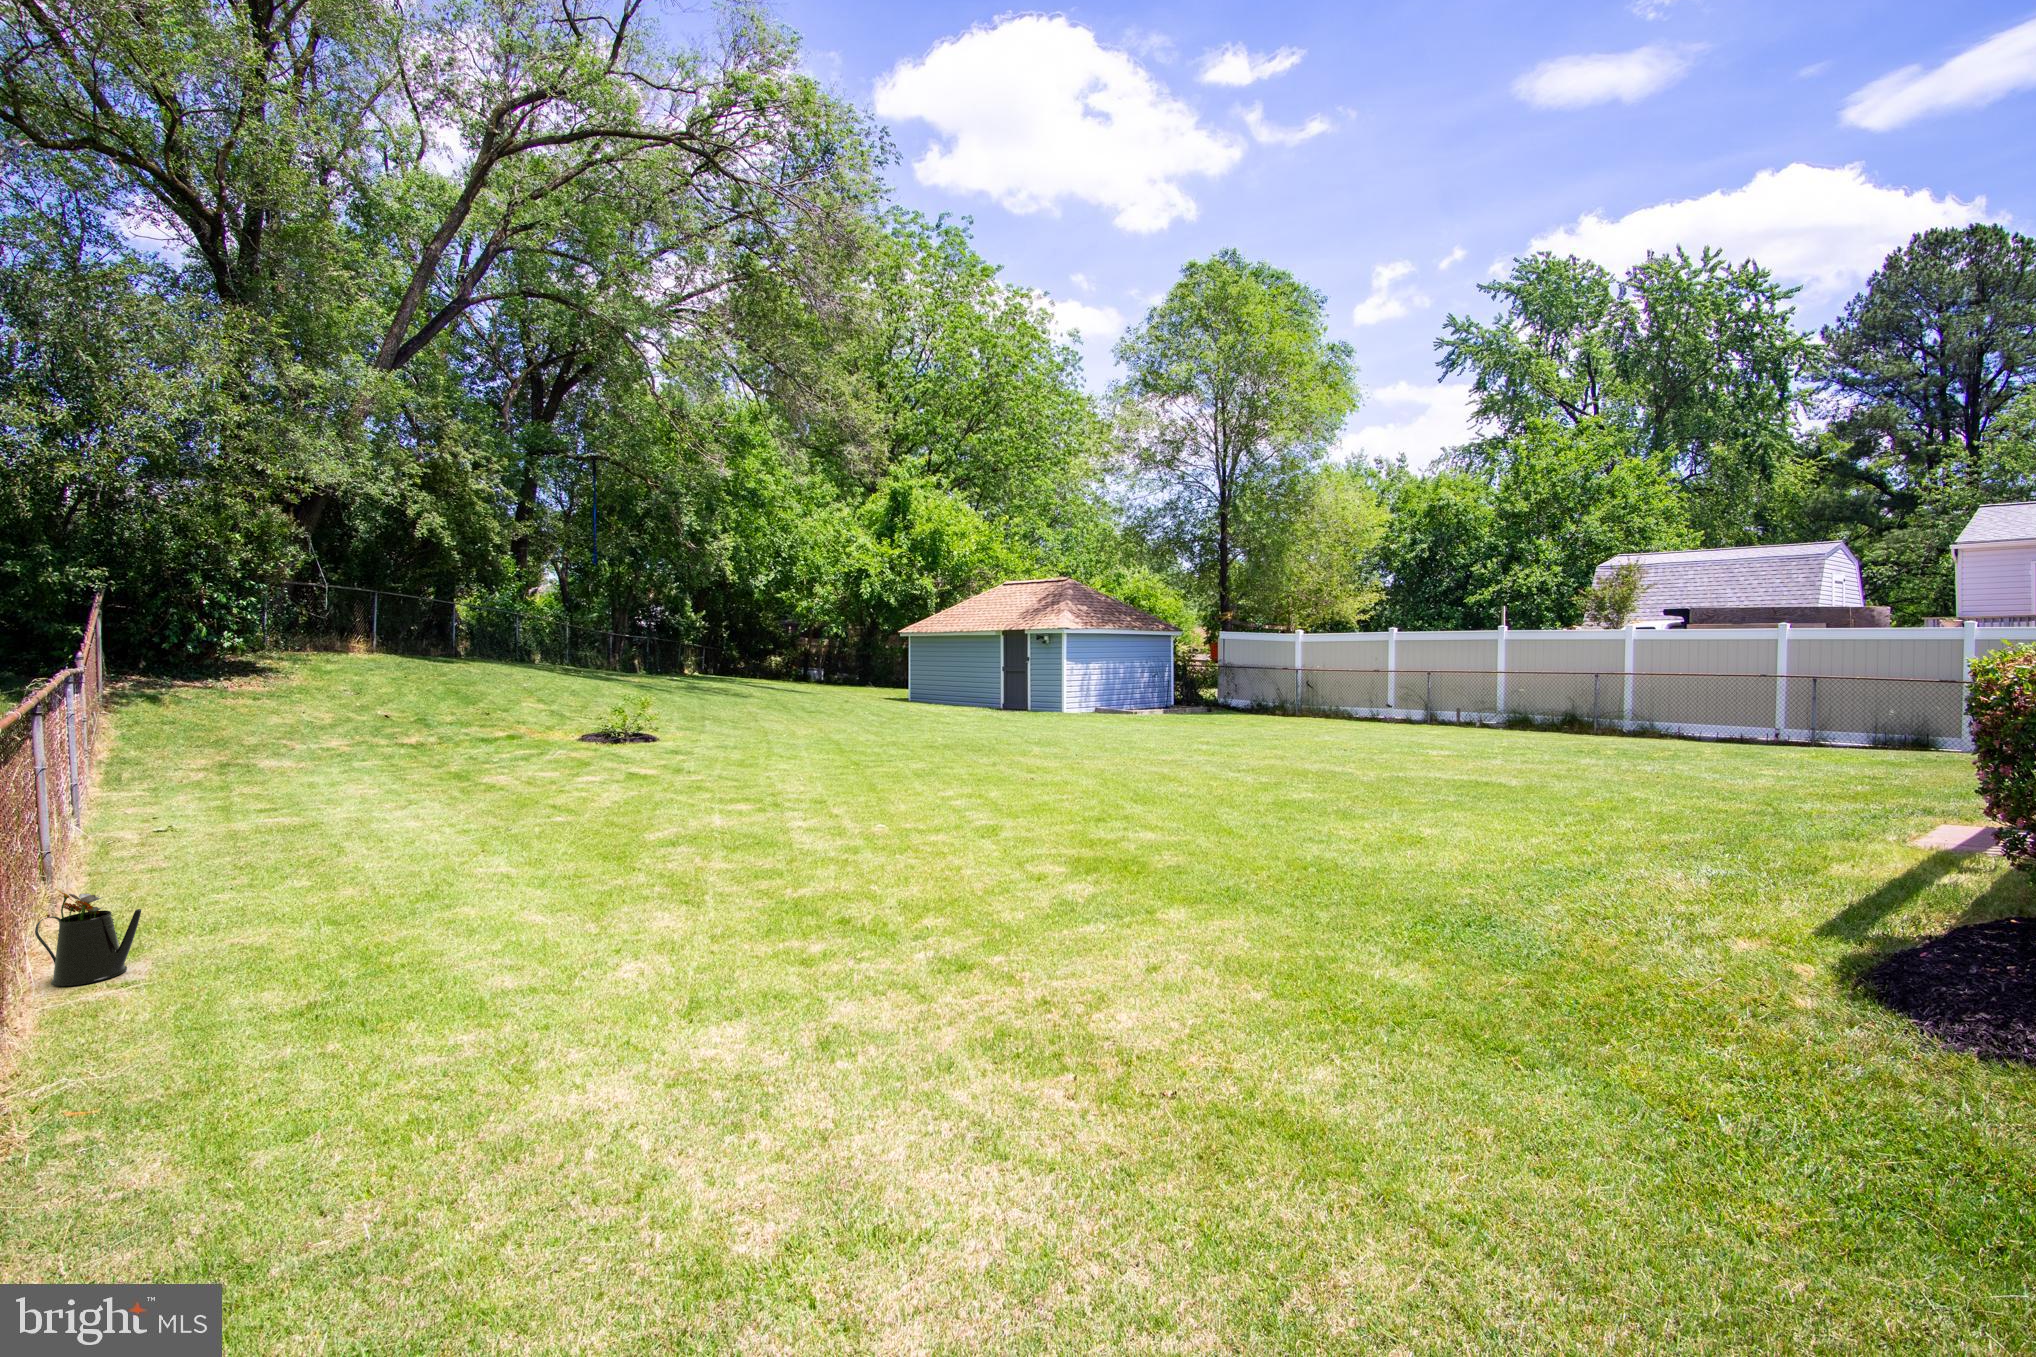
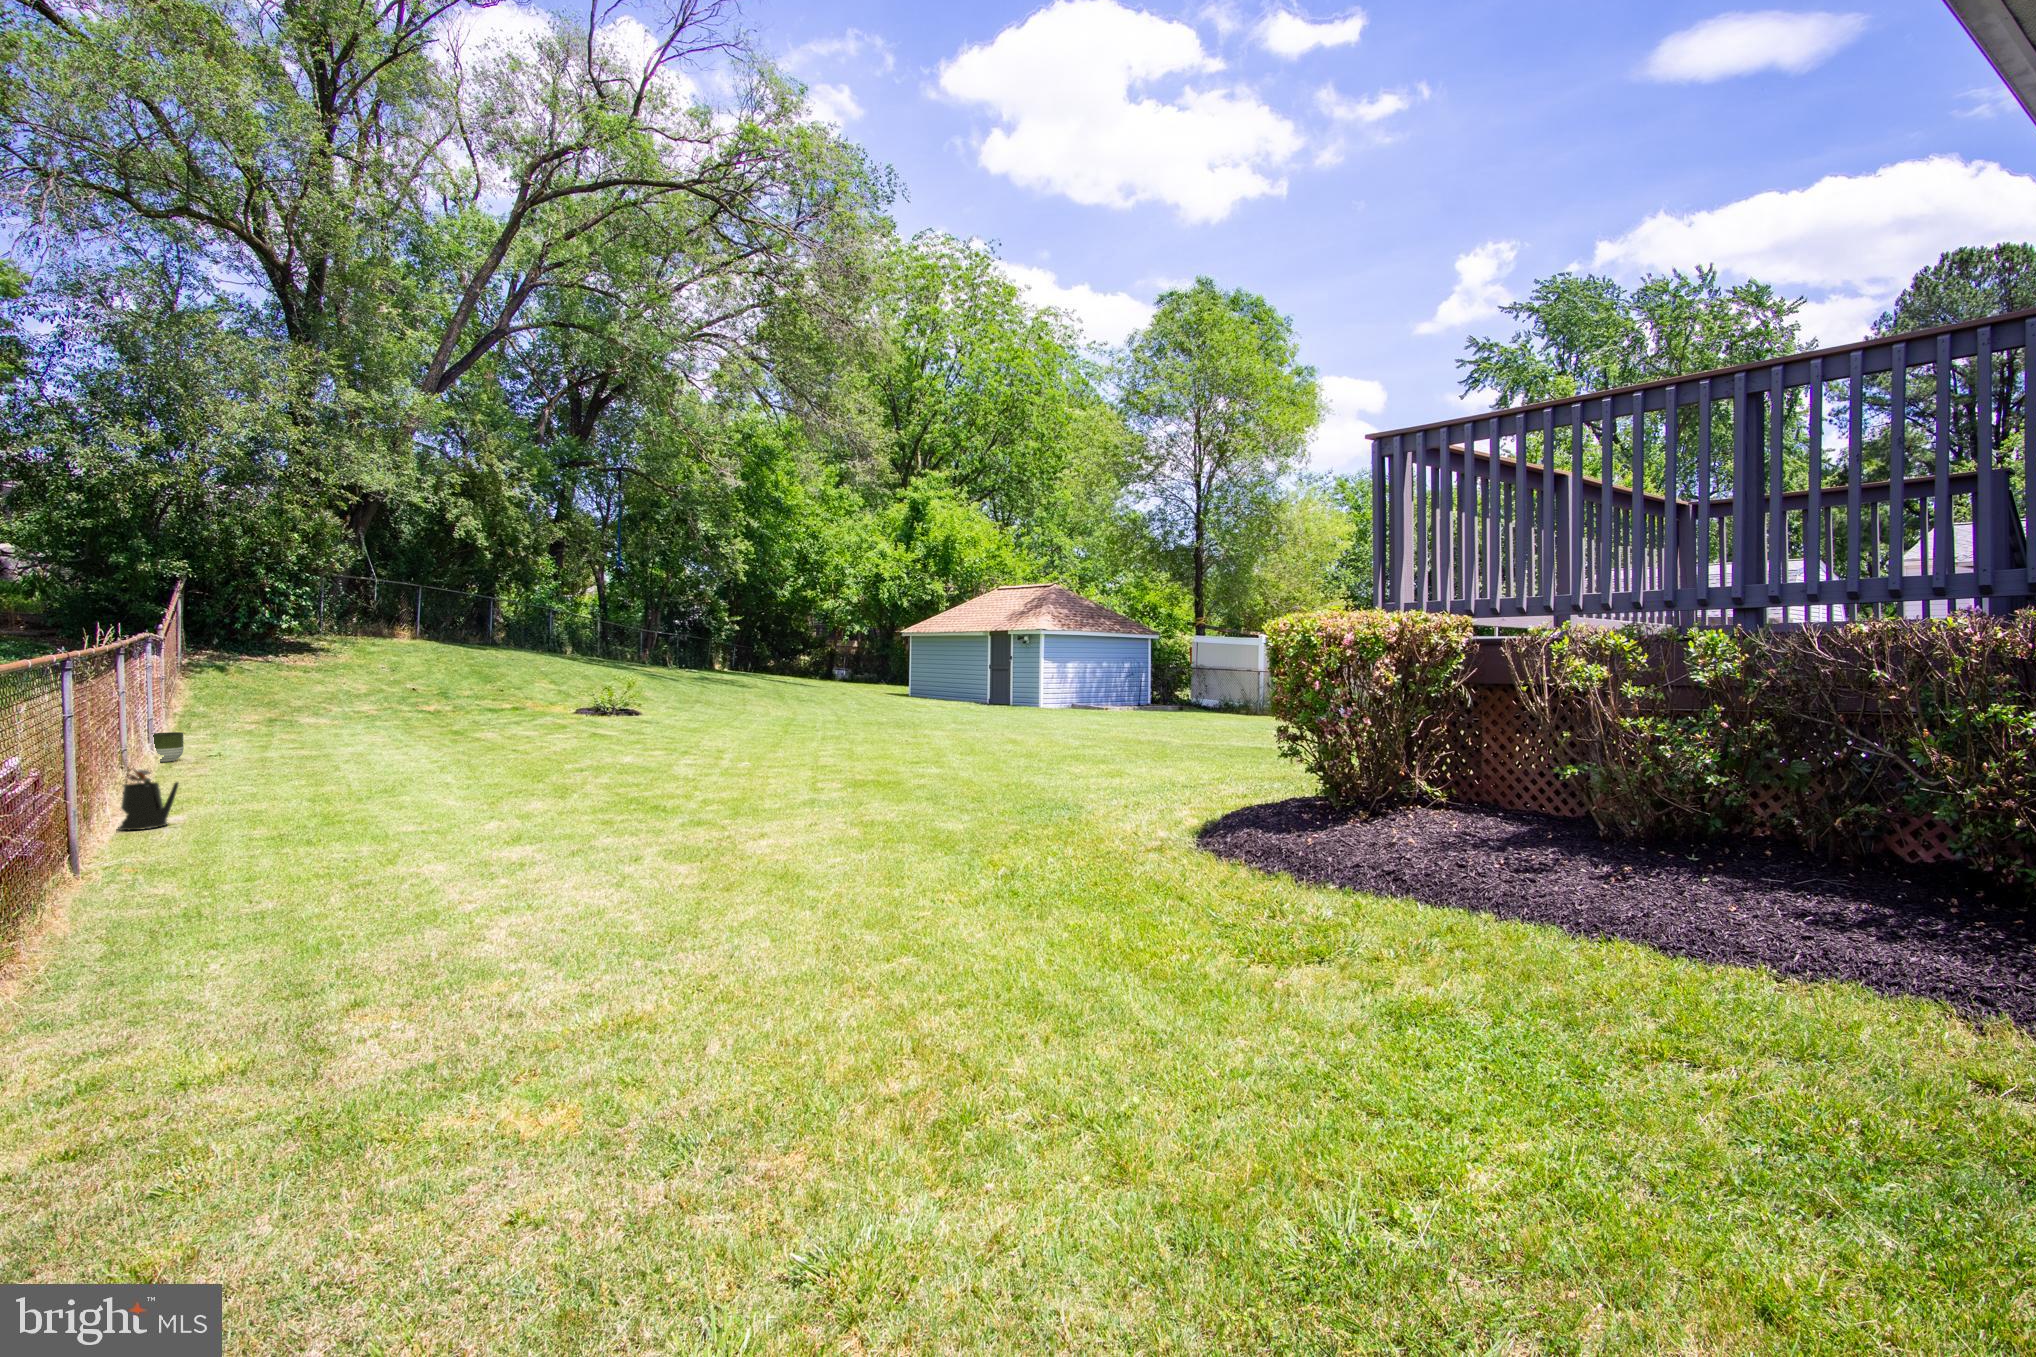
planter: none [75,803,126,843] -> present [152,732,184,762]

